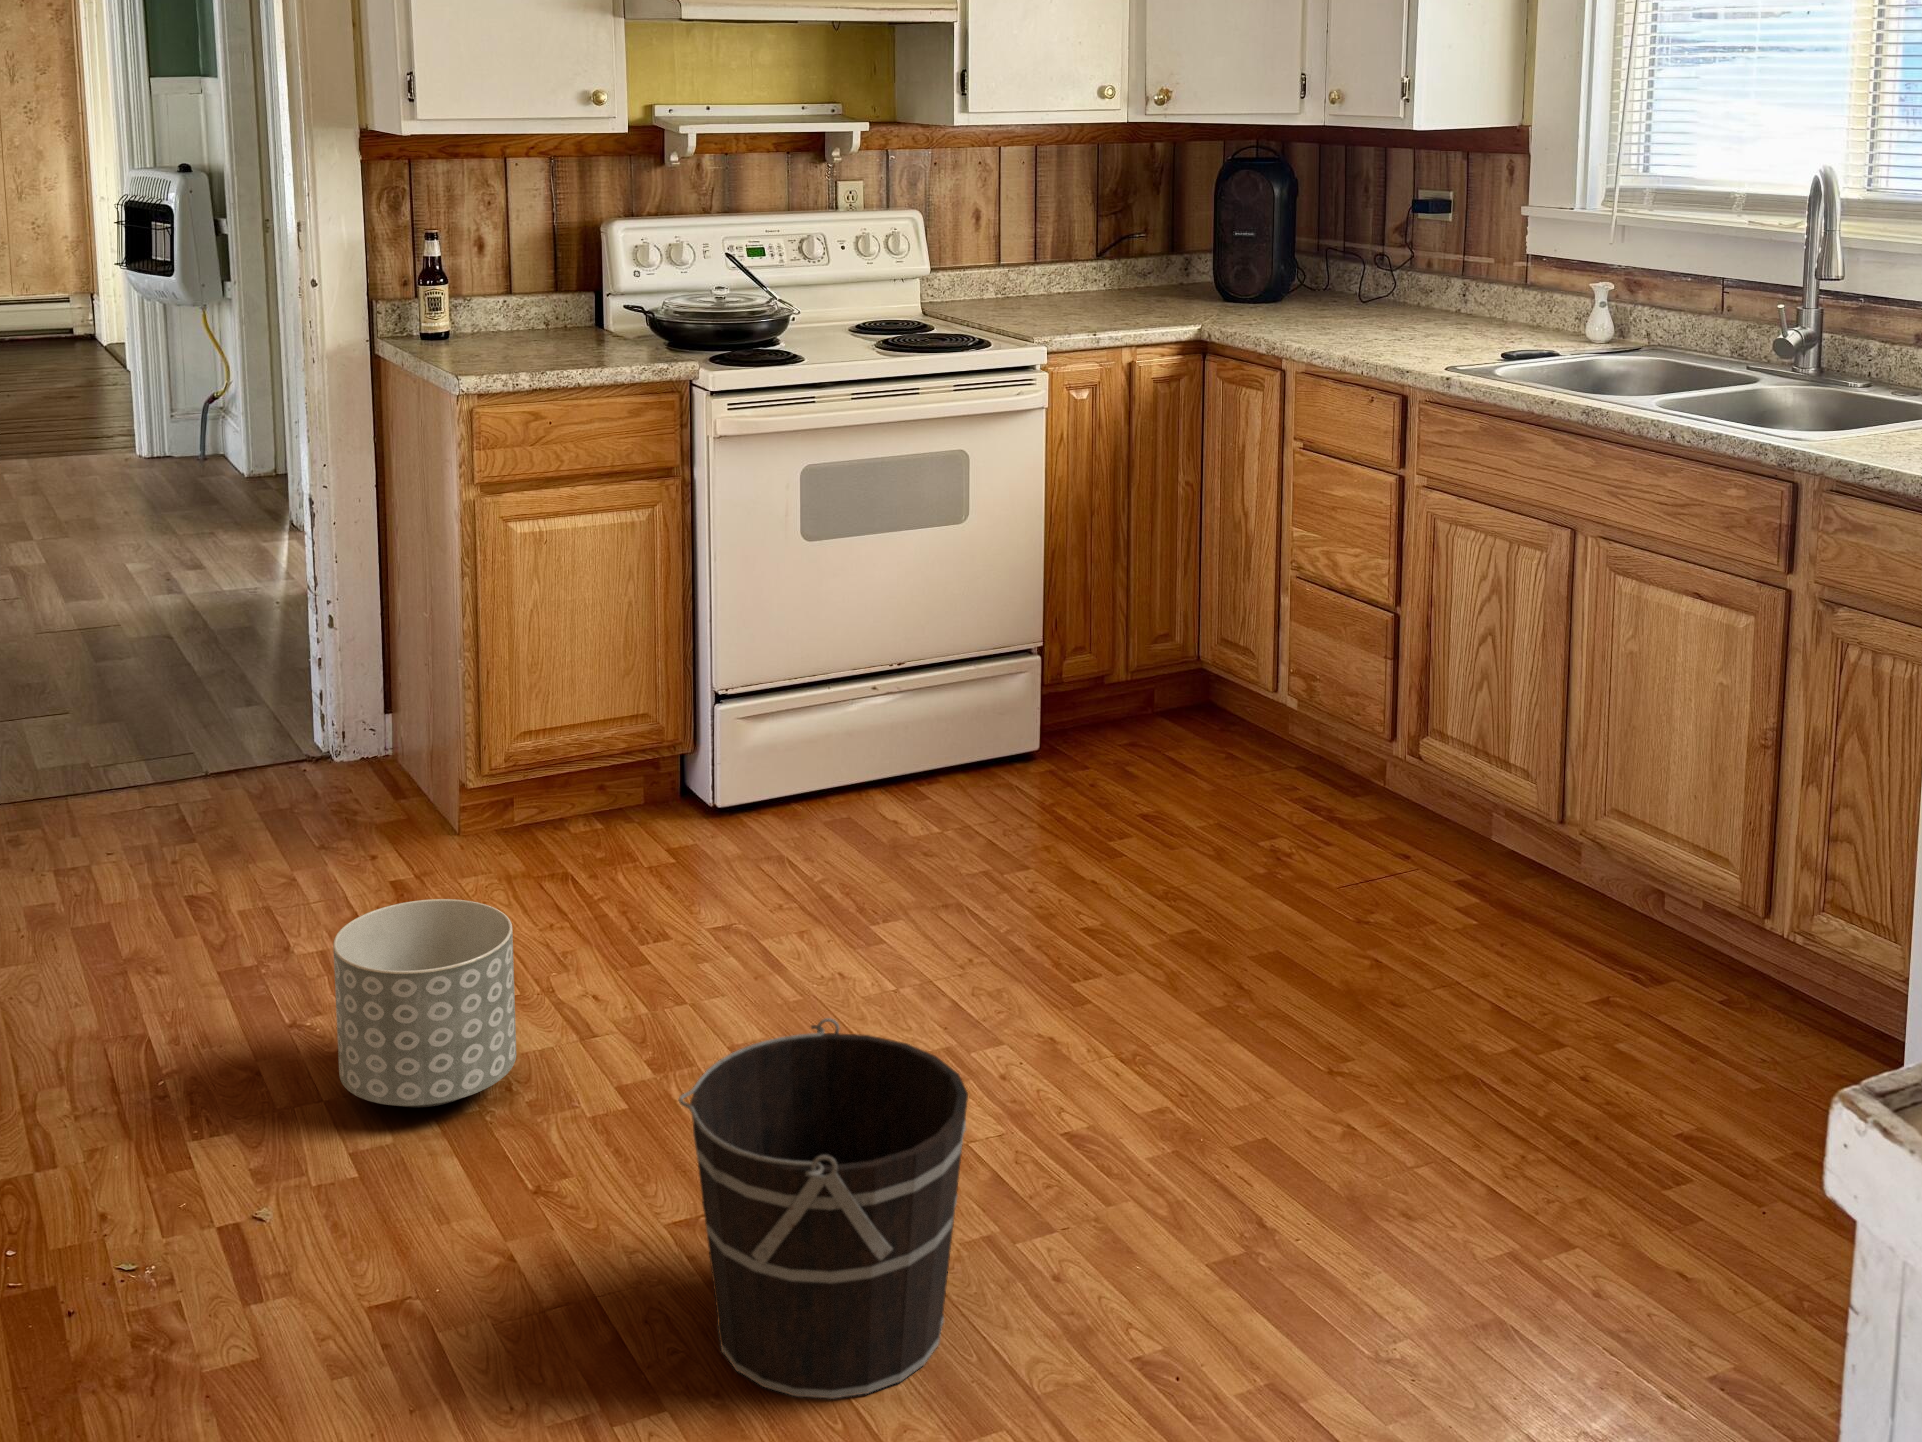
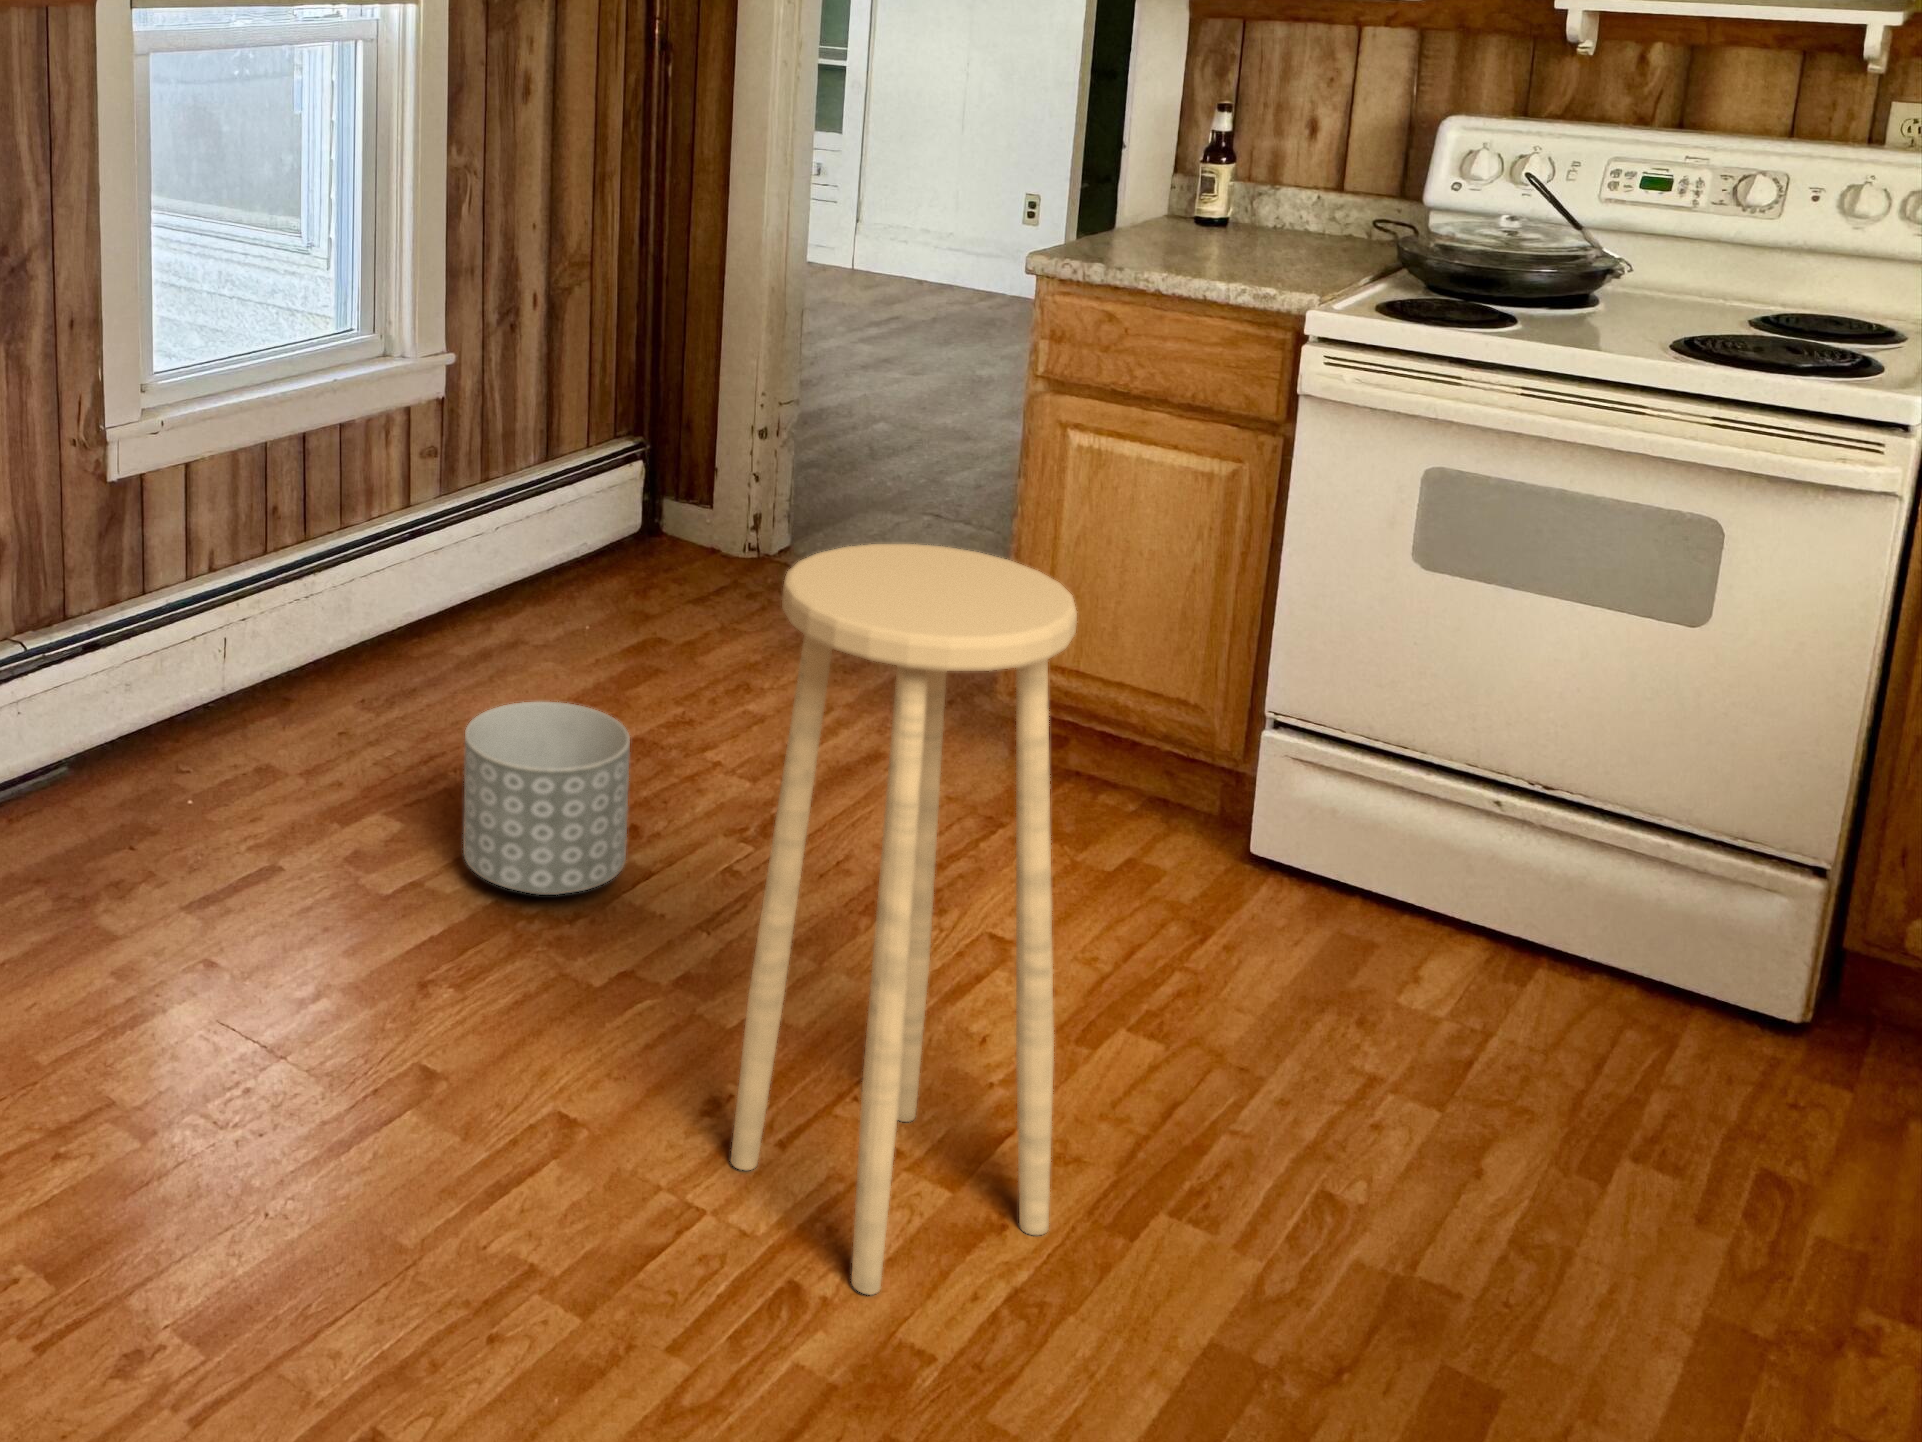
stool: none [904,548,1119,1110] -> present [731,544,1077,1295]
bucket: present [679,1018,968,1399] -> none [148,896,443,1273]

